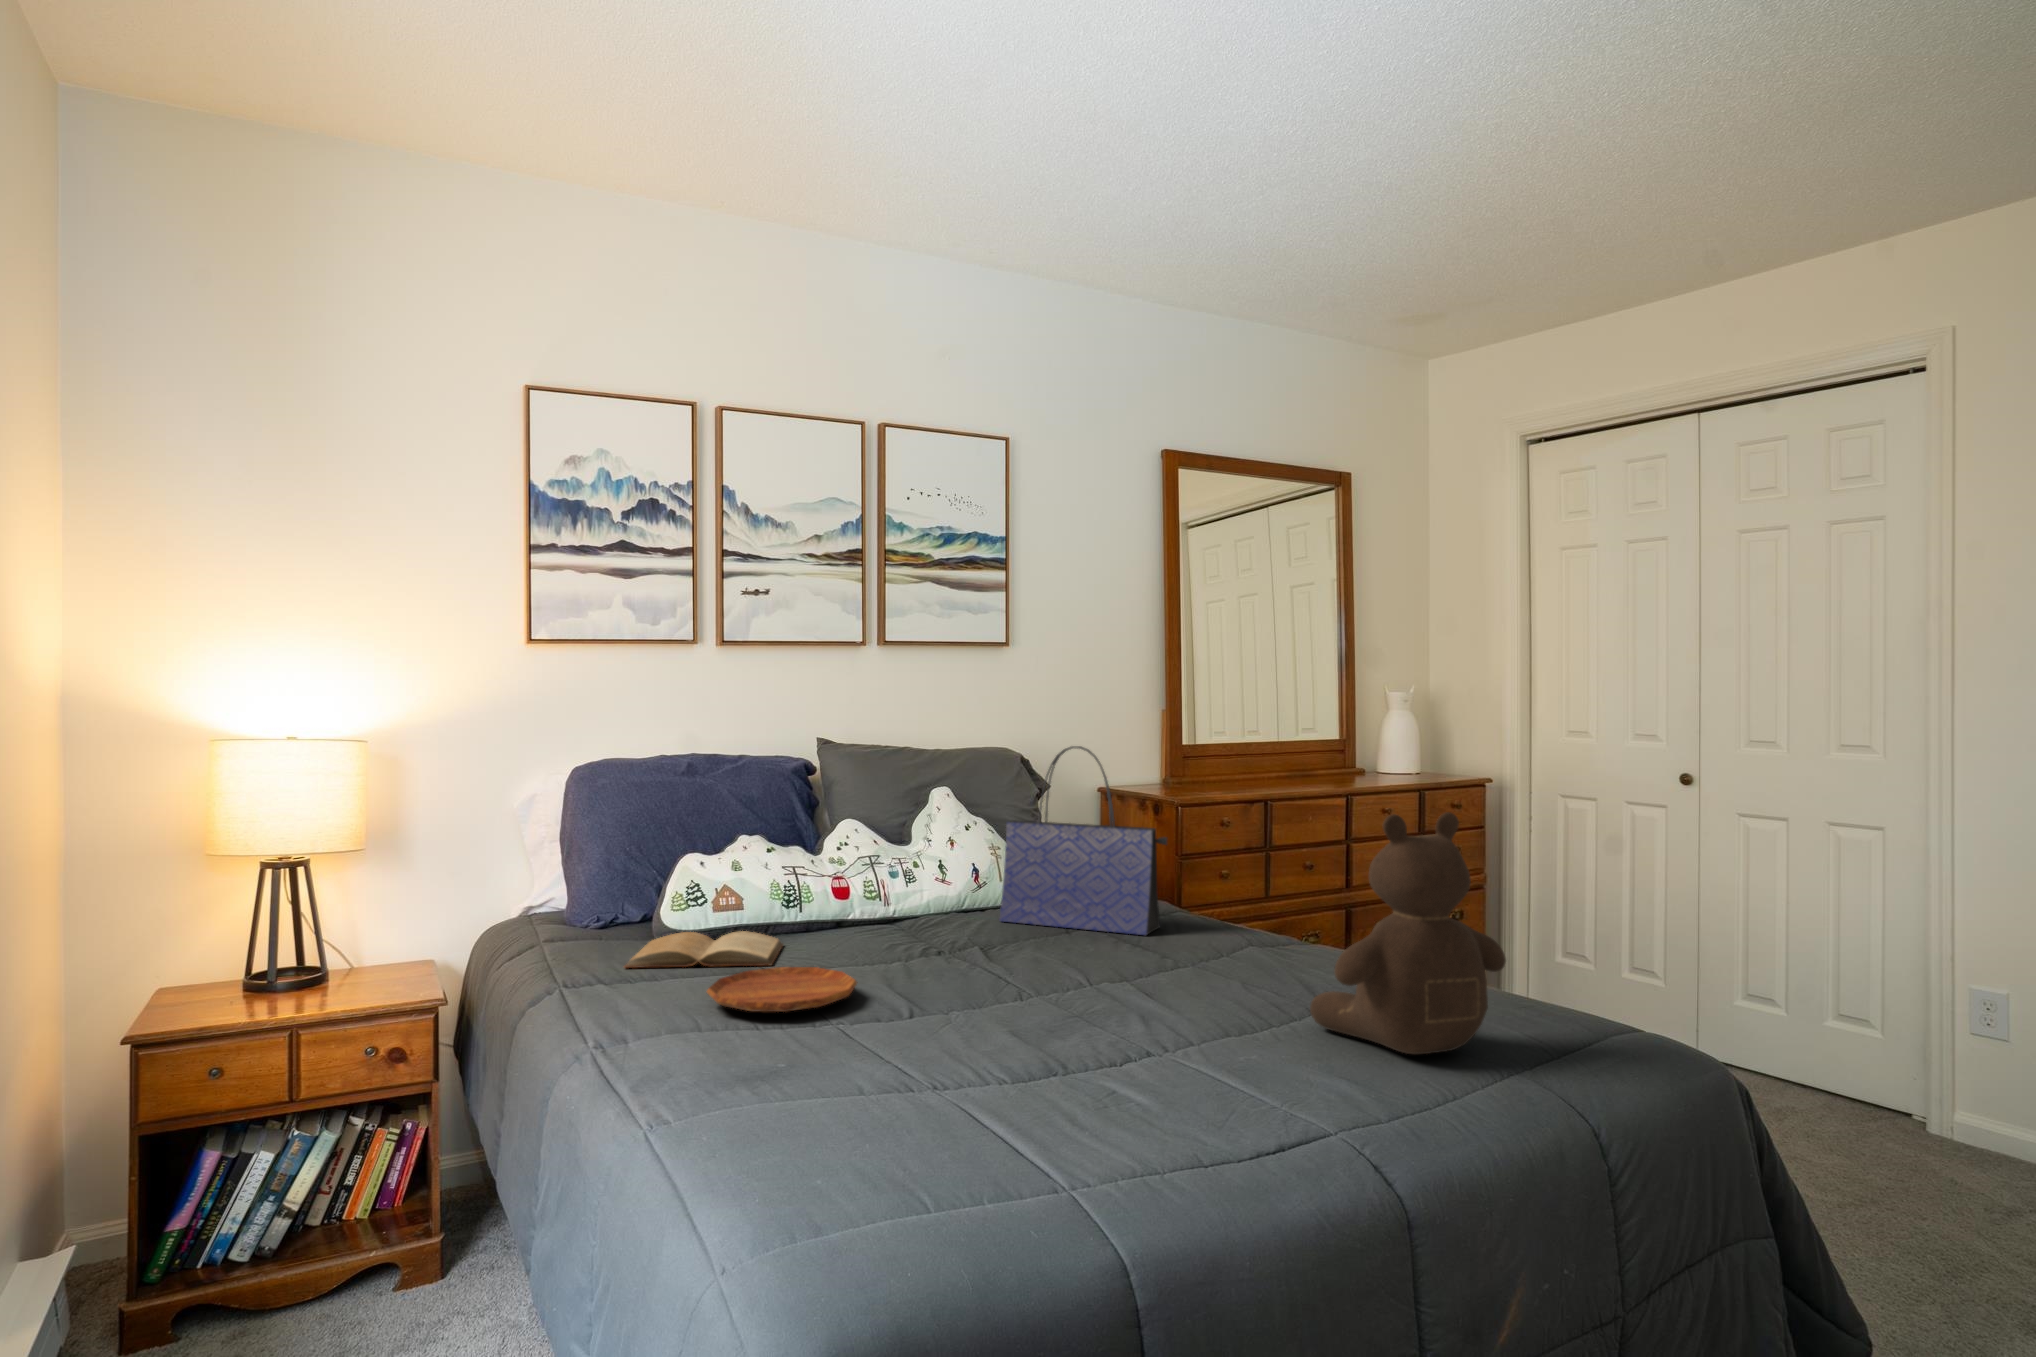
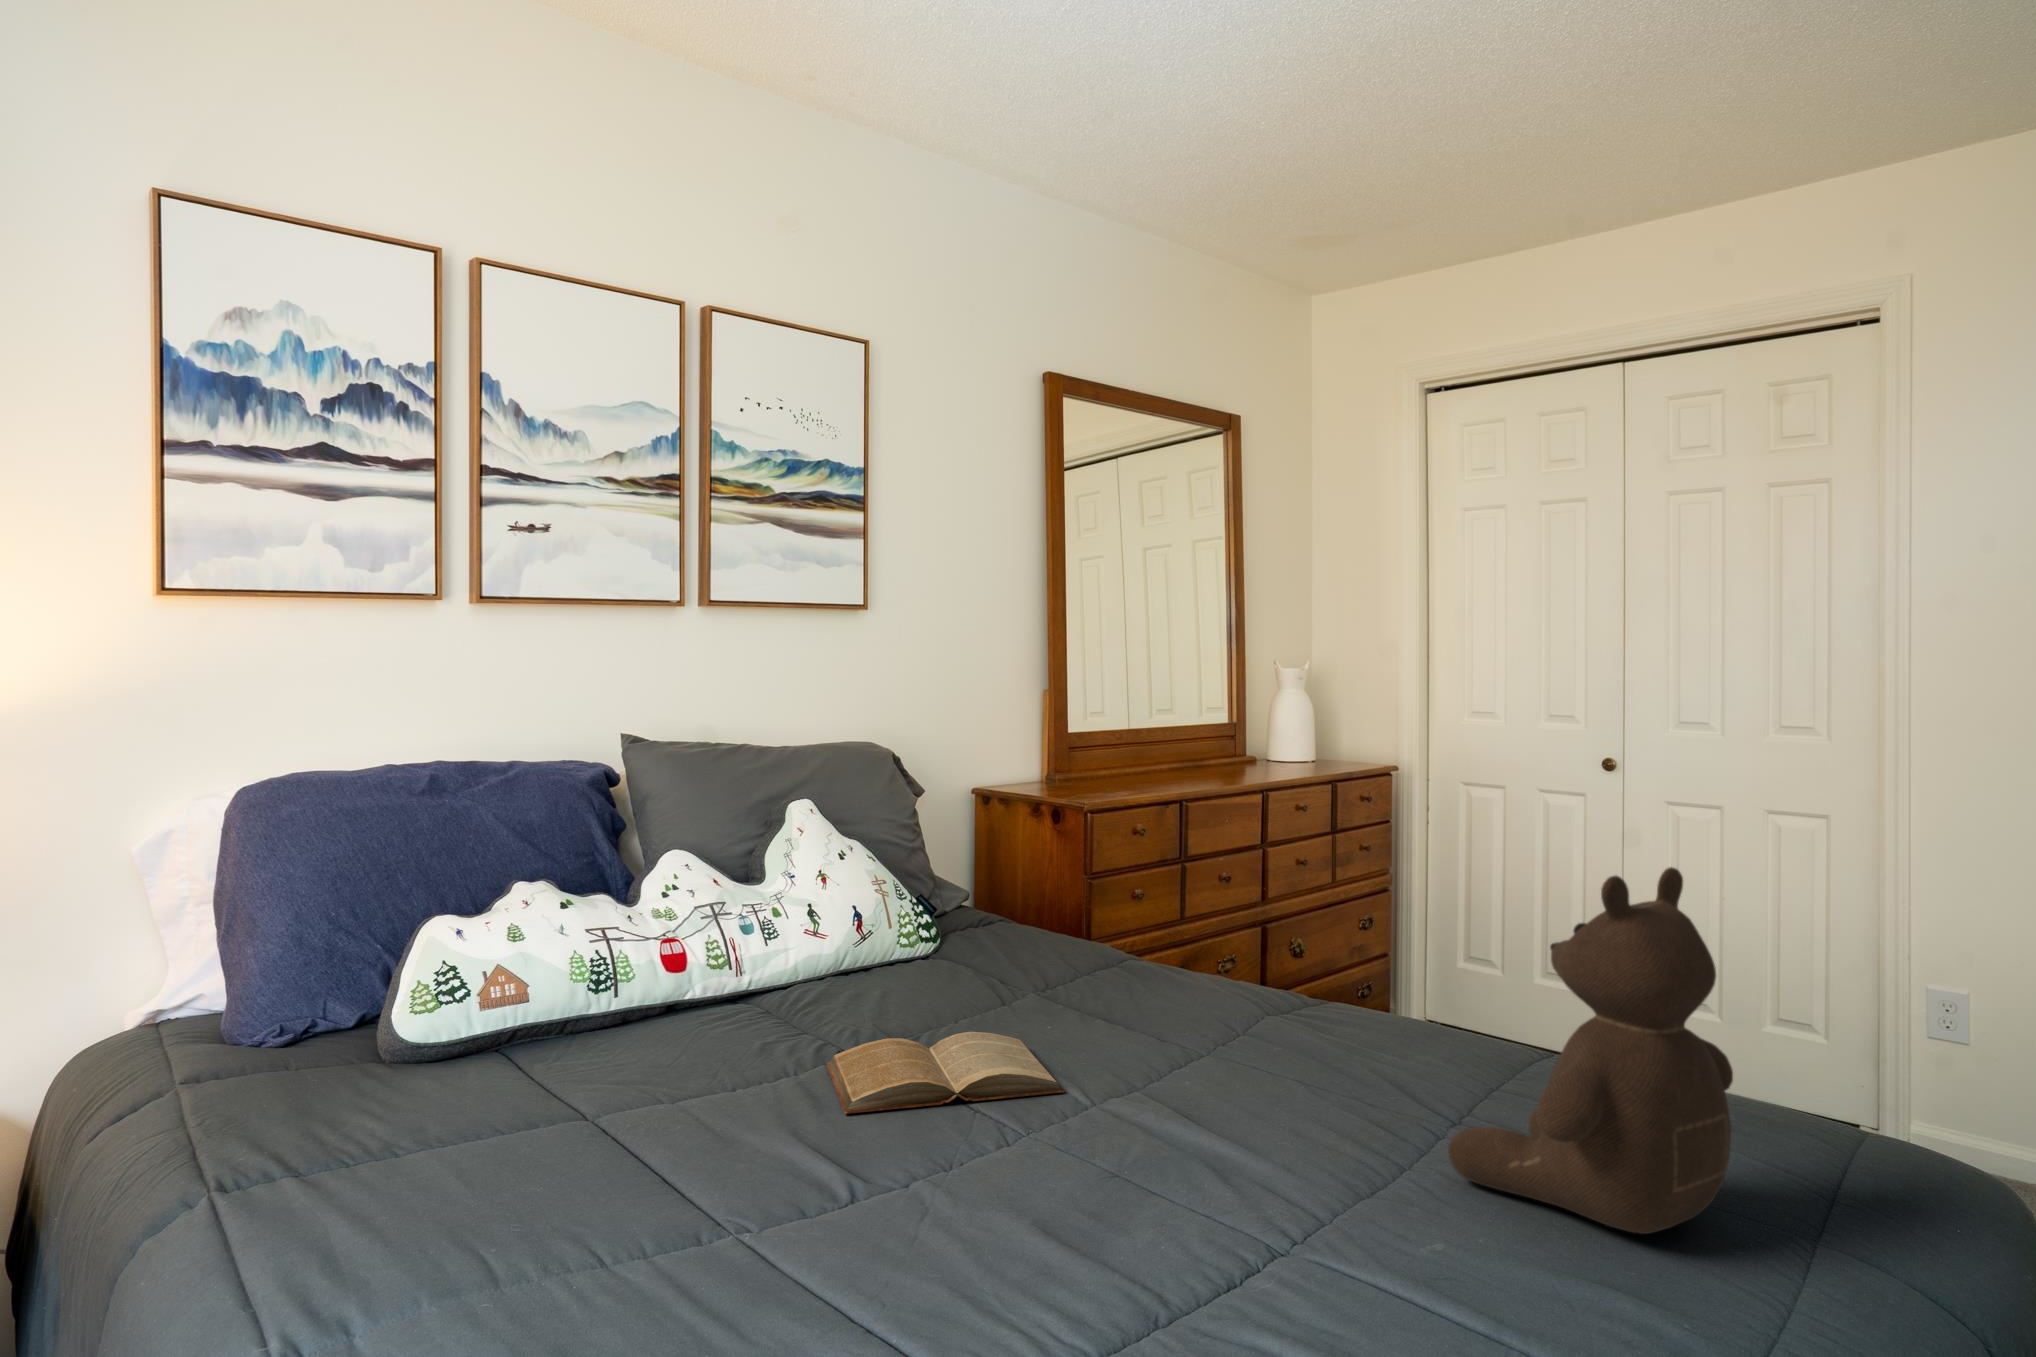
tote bag: present [999,746,1167,935] -> none [898,748,1133,1006]
book: present [624,931,783,968] -> present [827,1032,1064,1114]
tray: present [707,967,857,1012] -> none [489,1112,744,1224]

